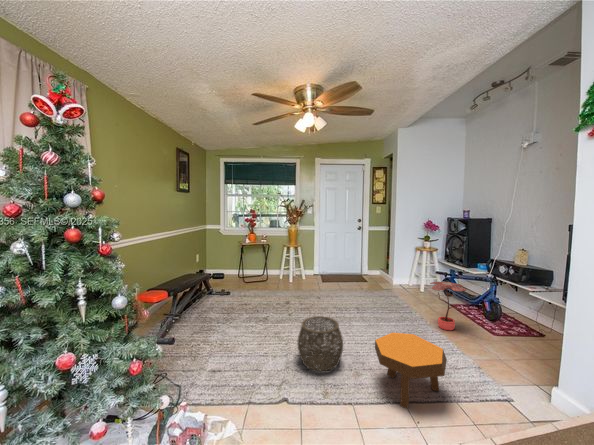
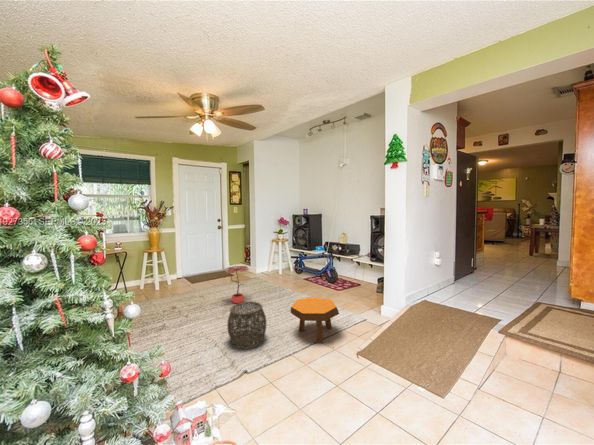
potted plant: present [430,282,466,330] -> present [225,266,249,303]

